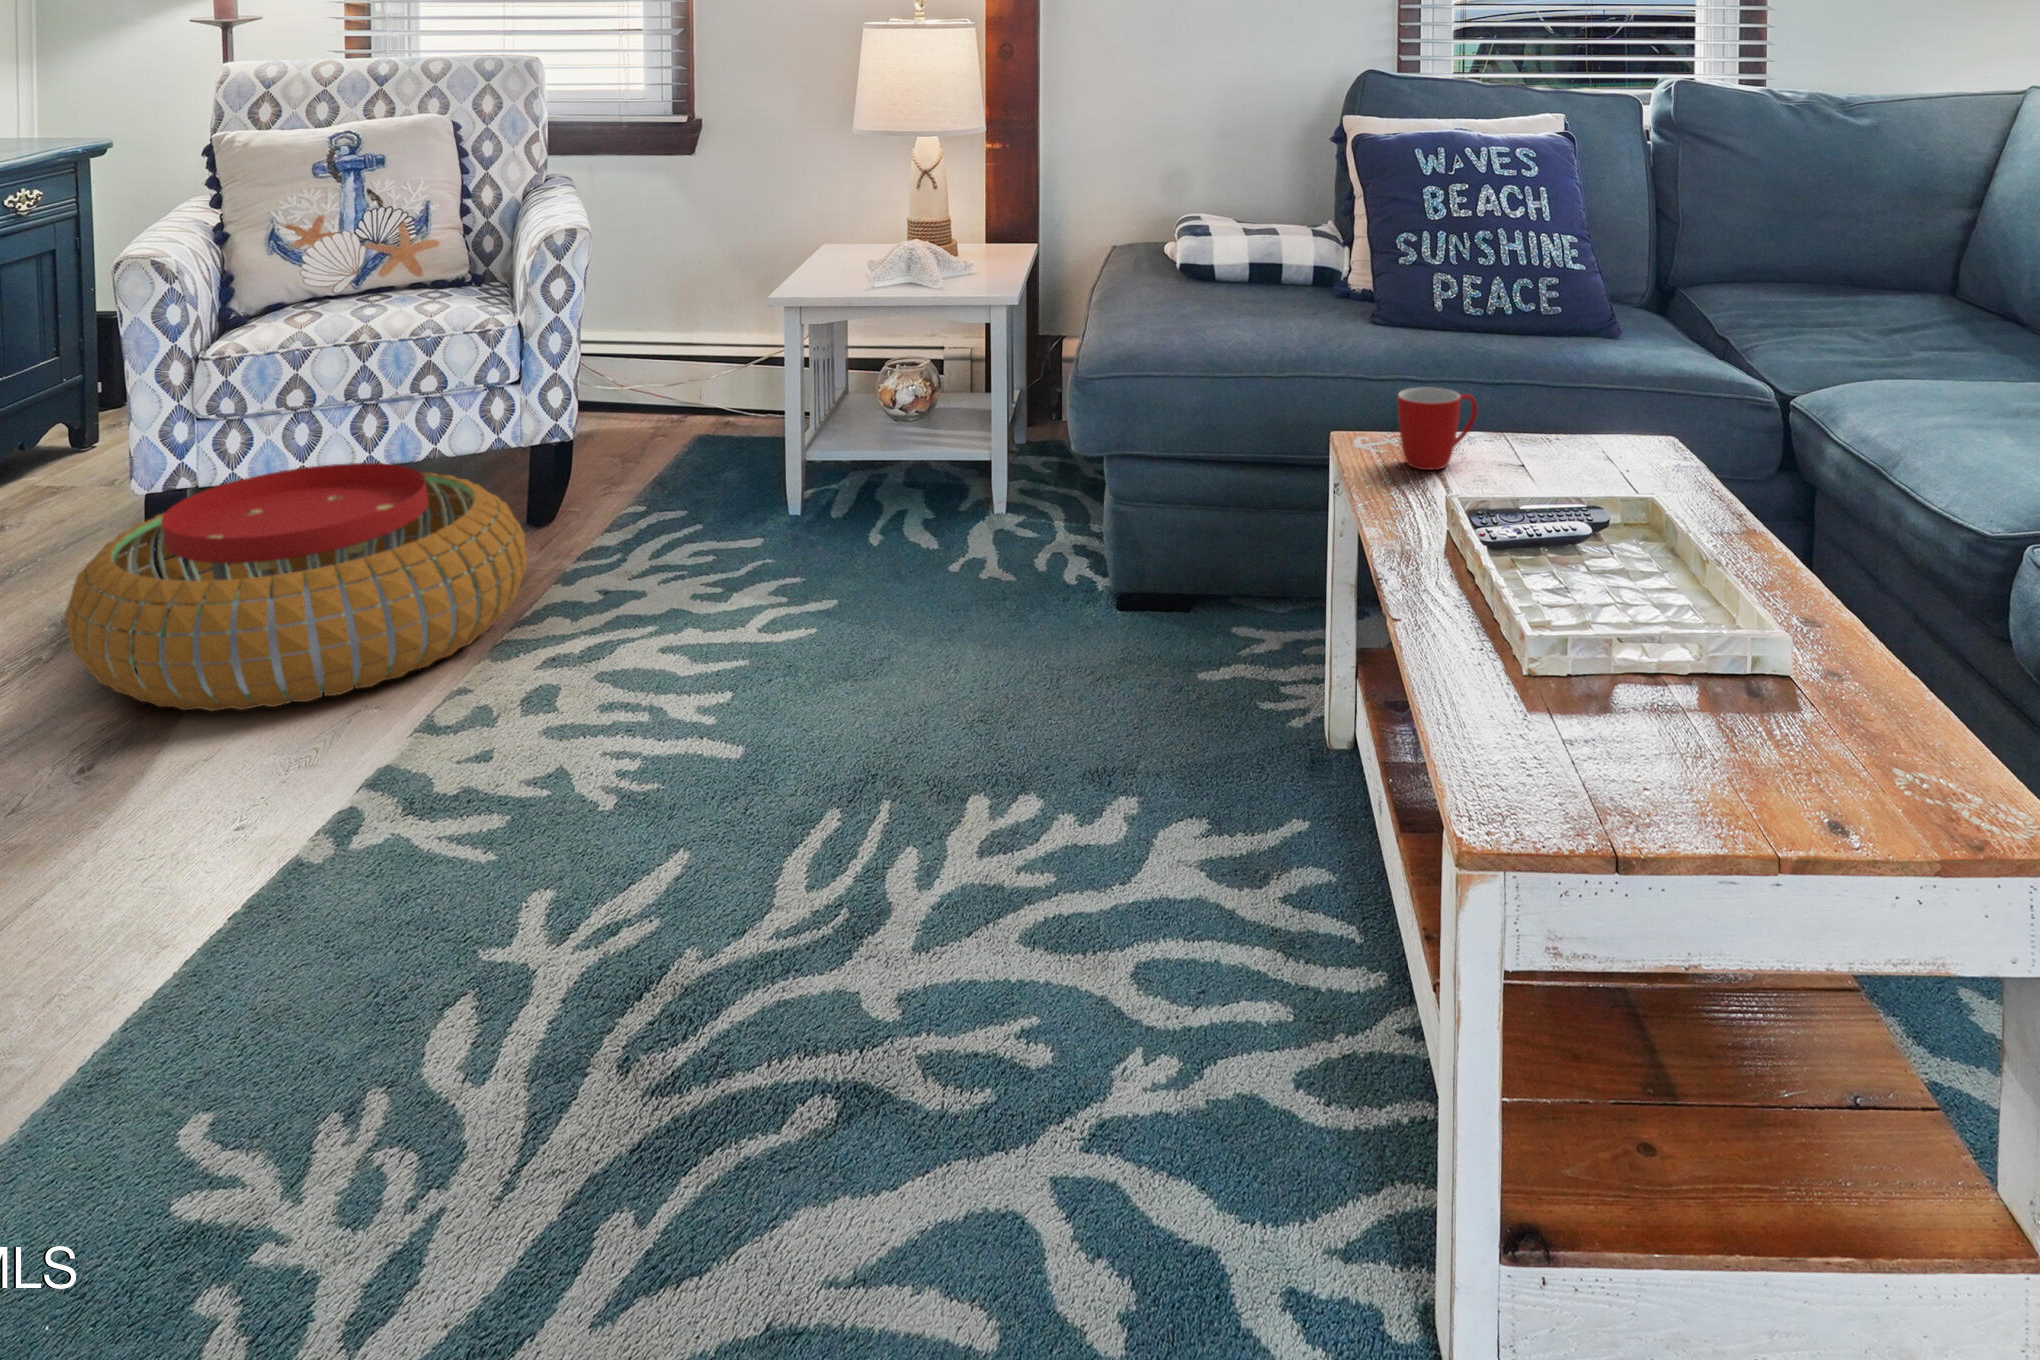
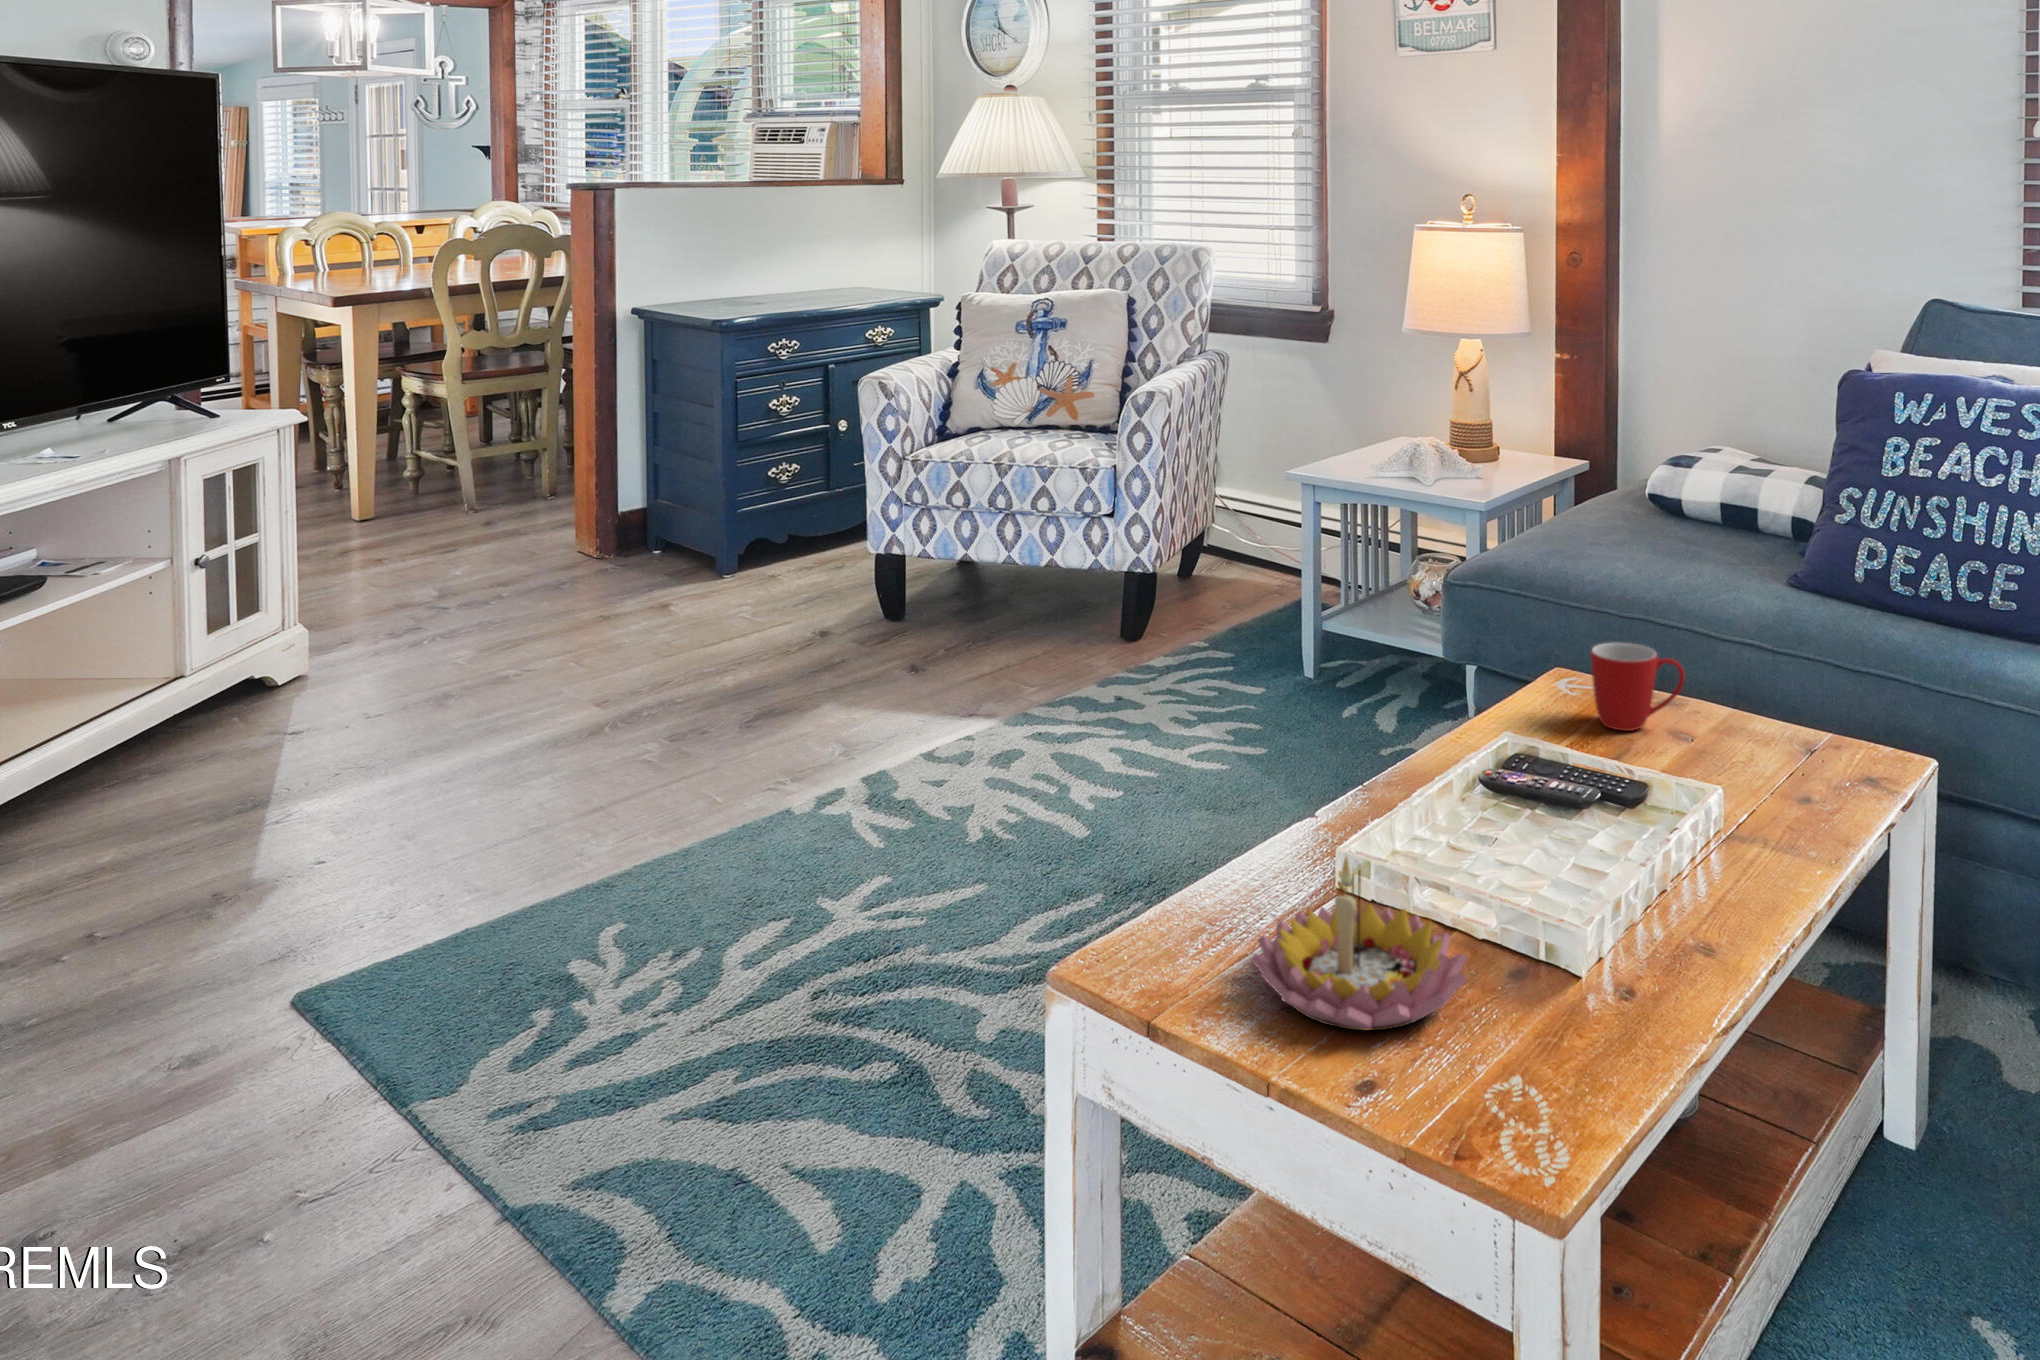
pouf: present [65,463,527,711] -> none [744,554,1061,727]
candle holder: none [1552,607,1794,783] -> present [1251,856,1467,1031]

